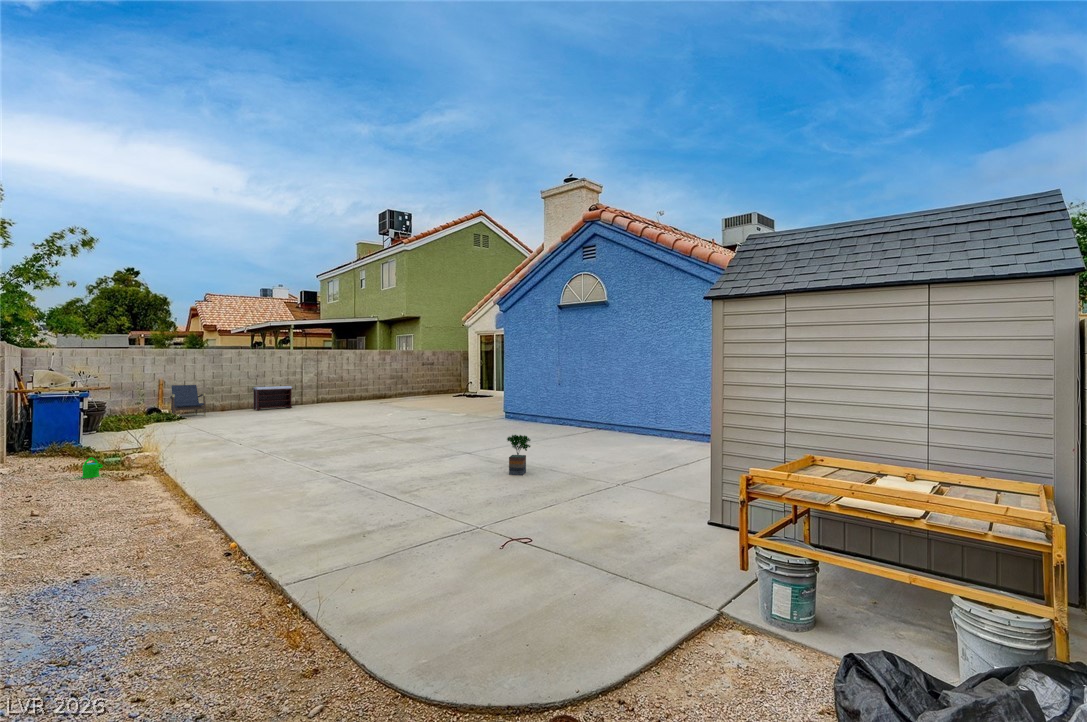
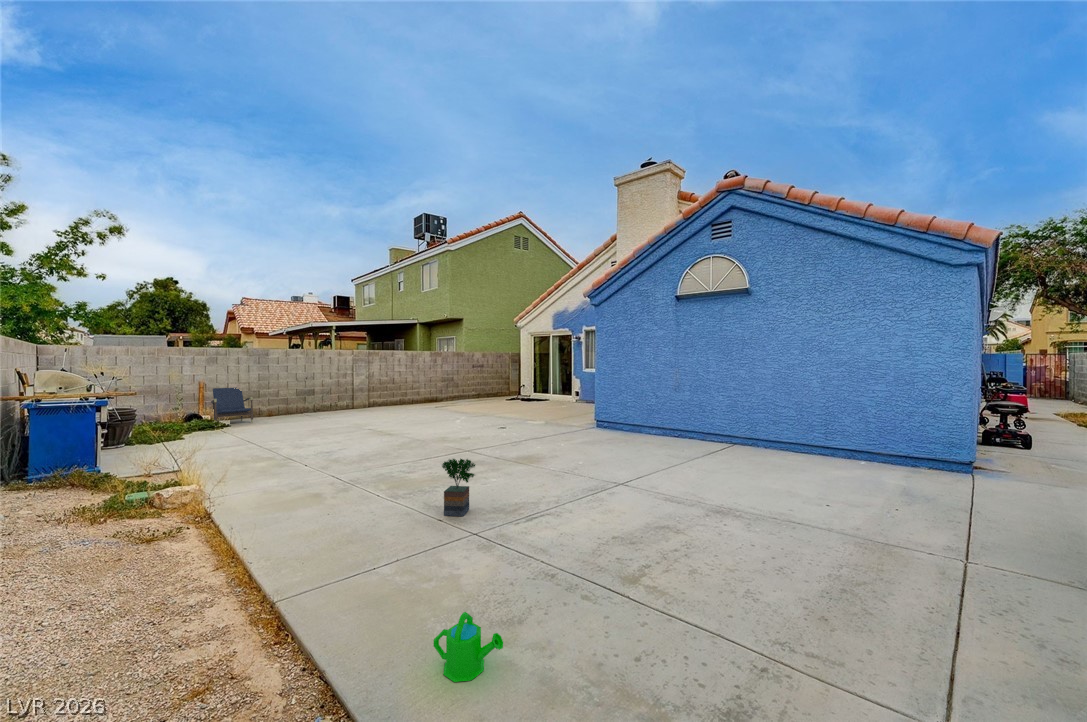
bench: present [252,386,293,410] -> none [303,387,347,415]
potted tree: present [507,435,530,475] -> present [442,459,475,516]
watering can: present [81,457,103,478] -> present [433,612,503,682]

